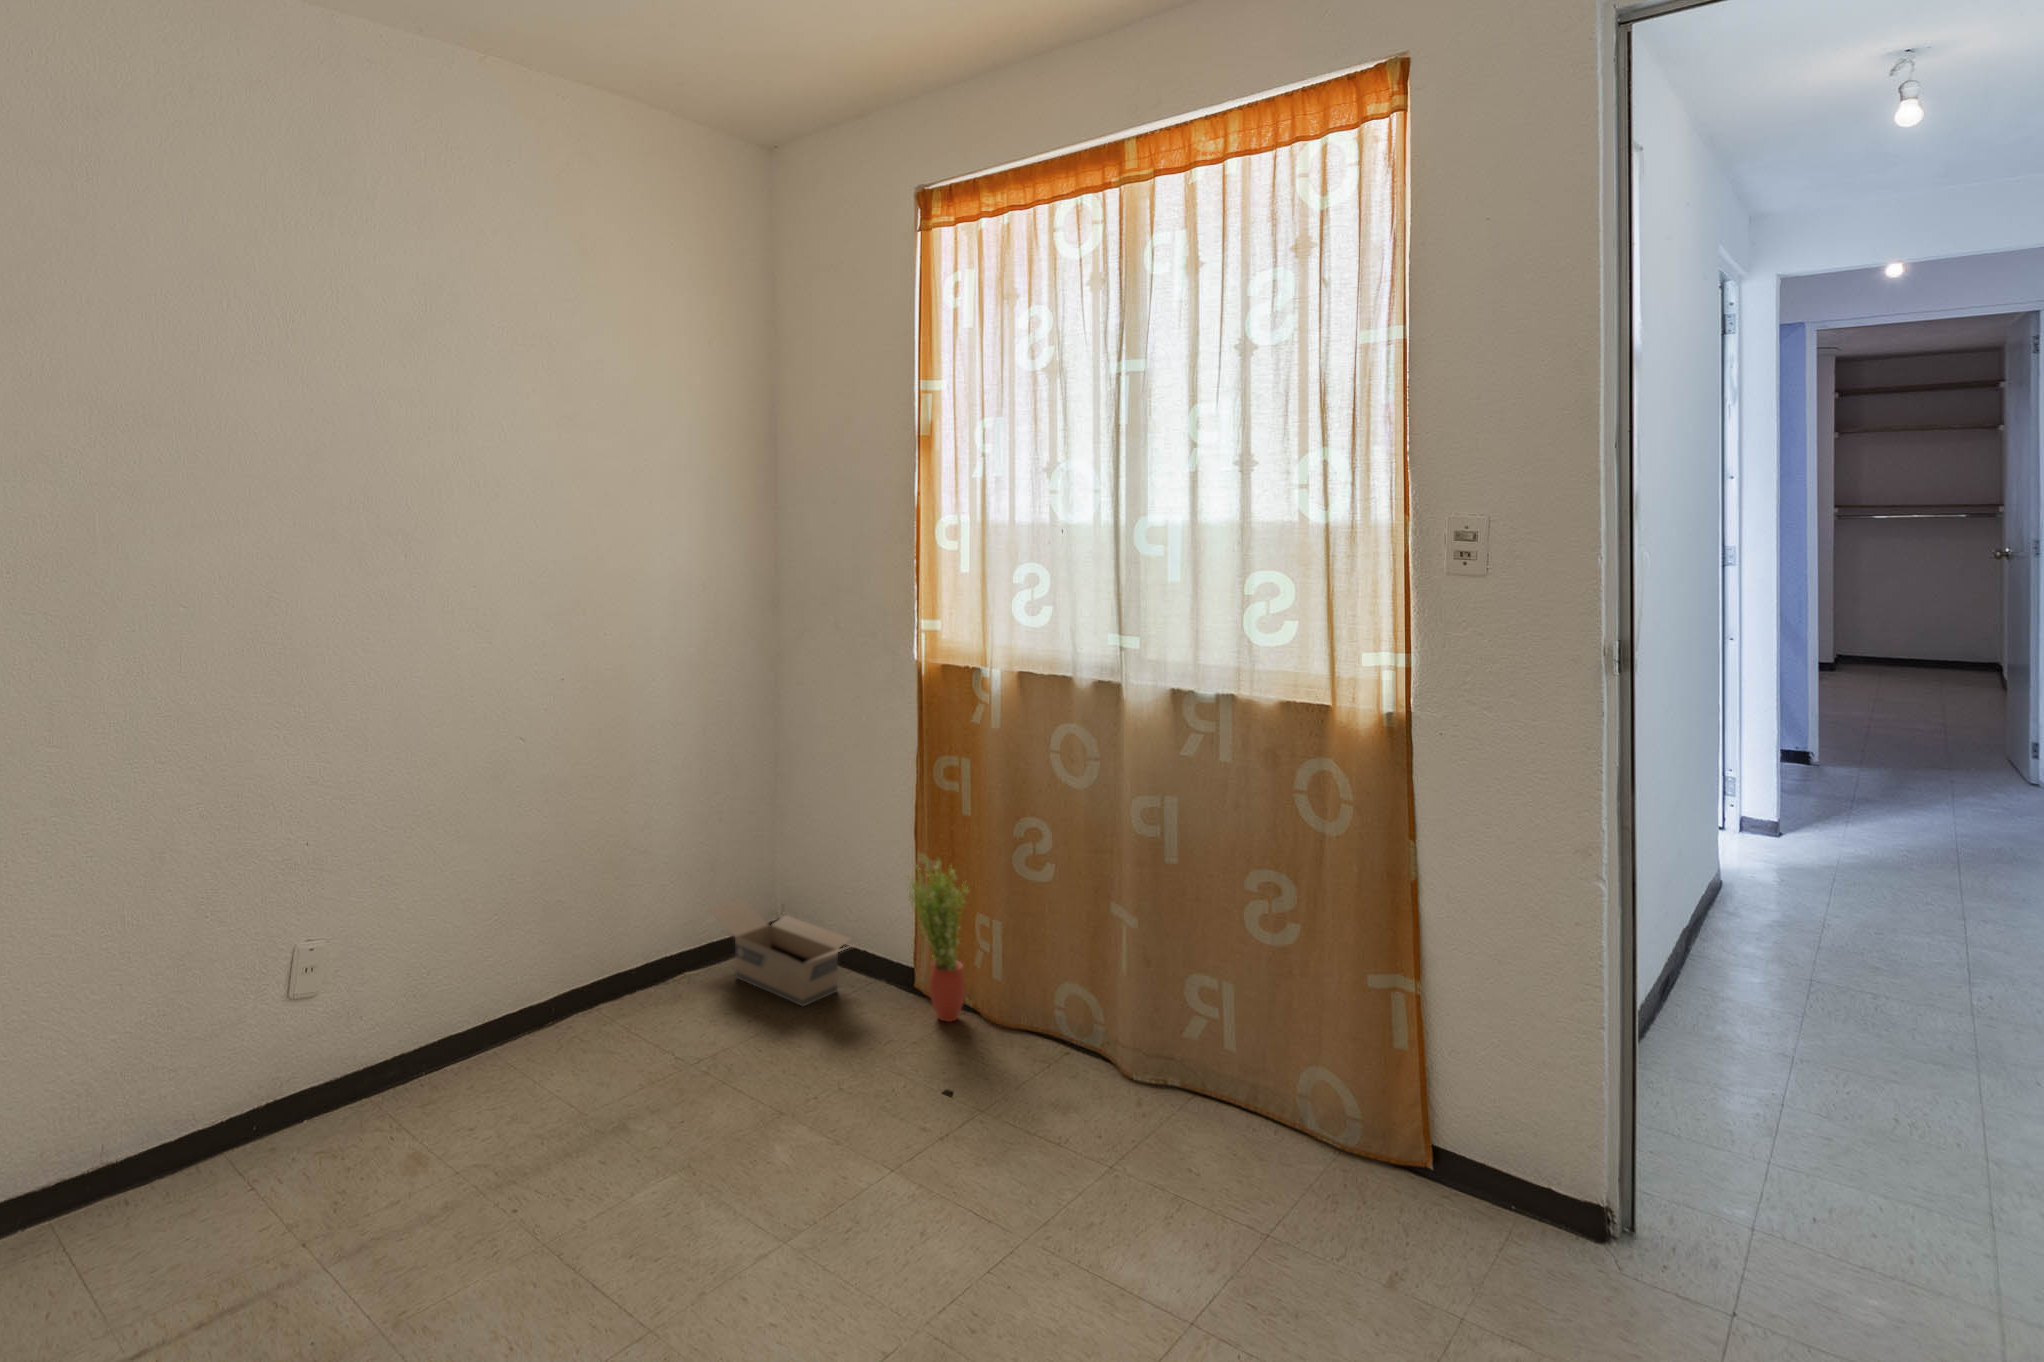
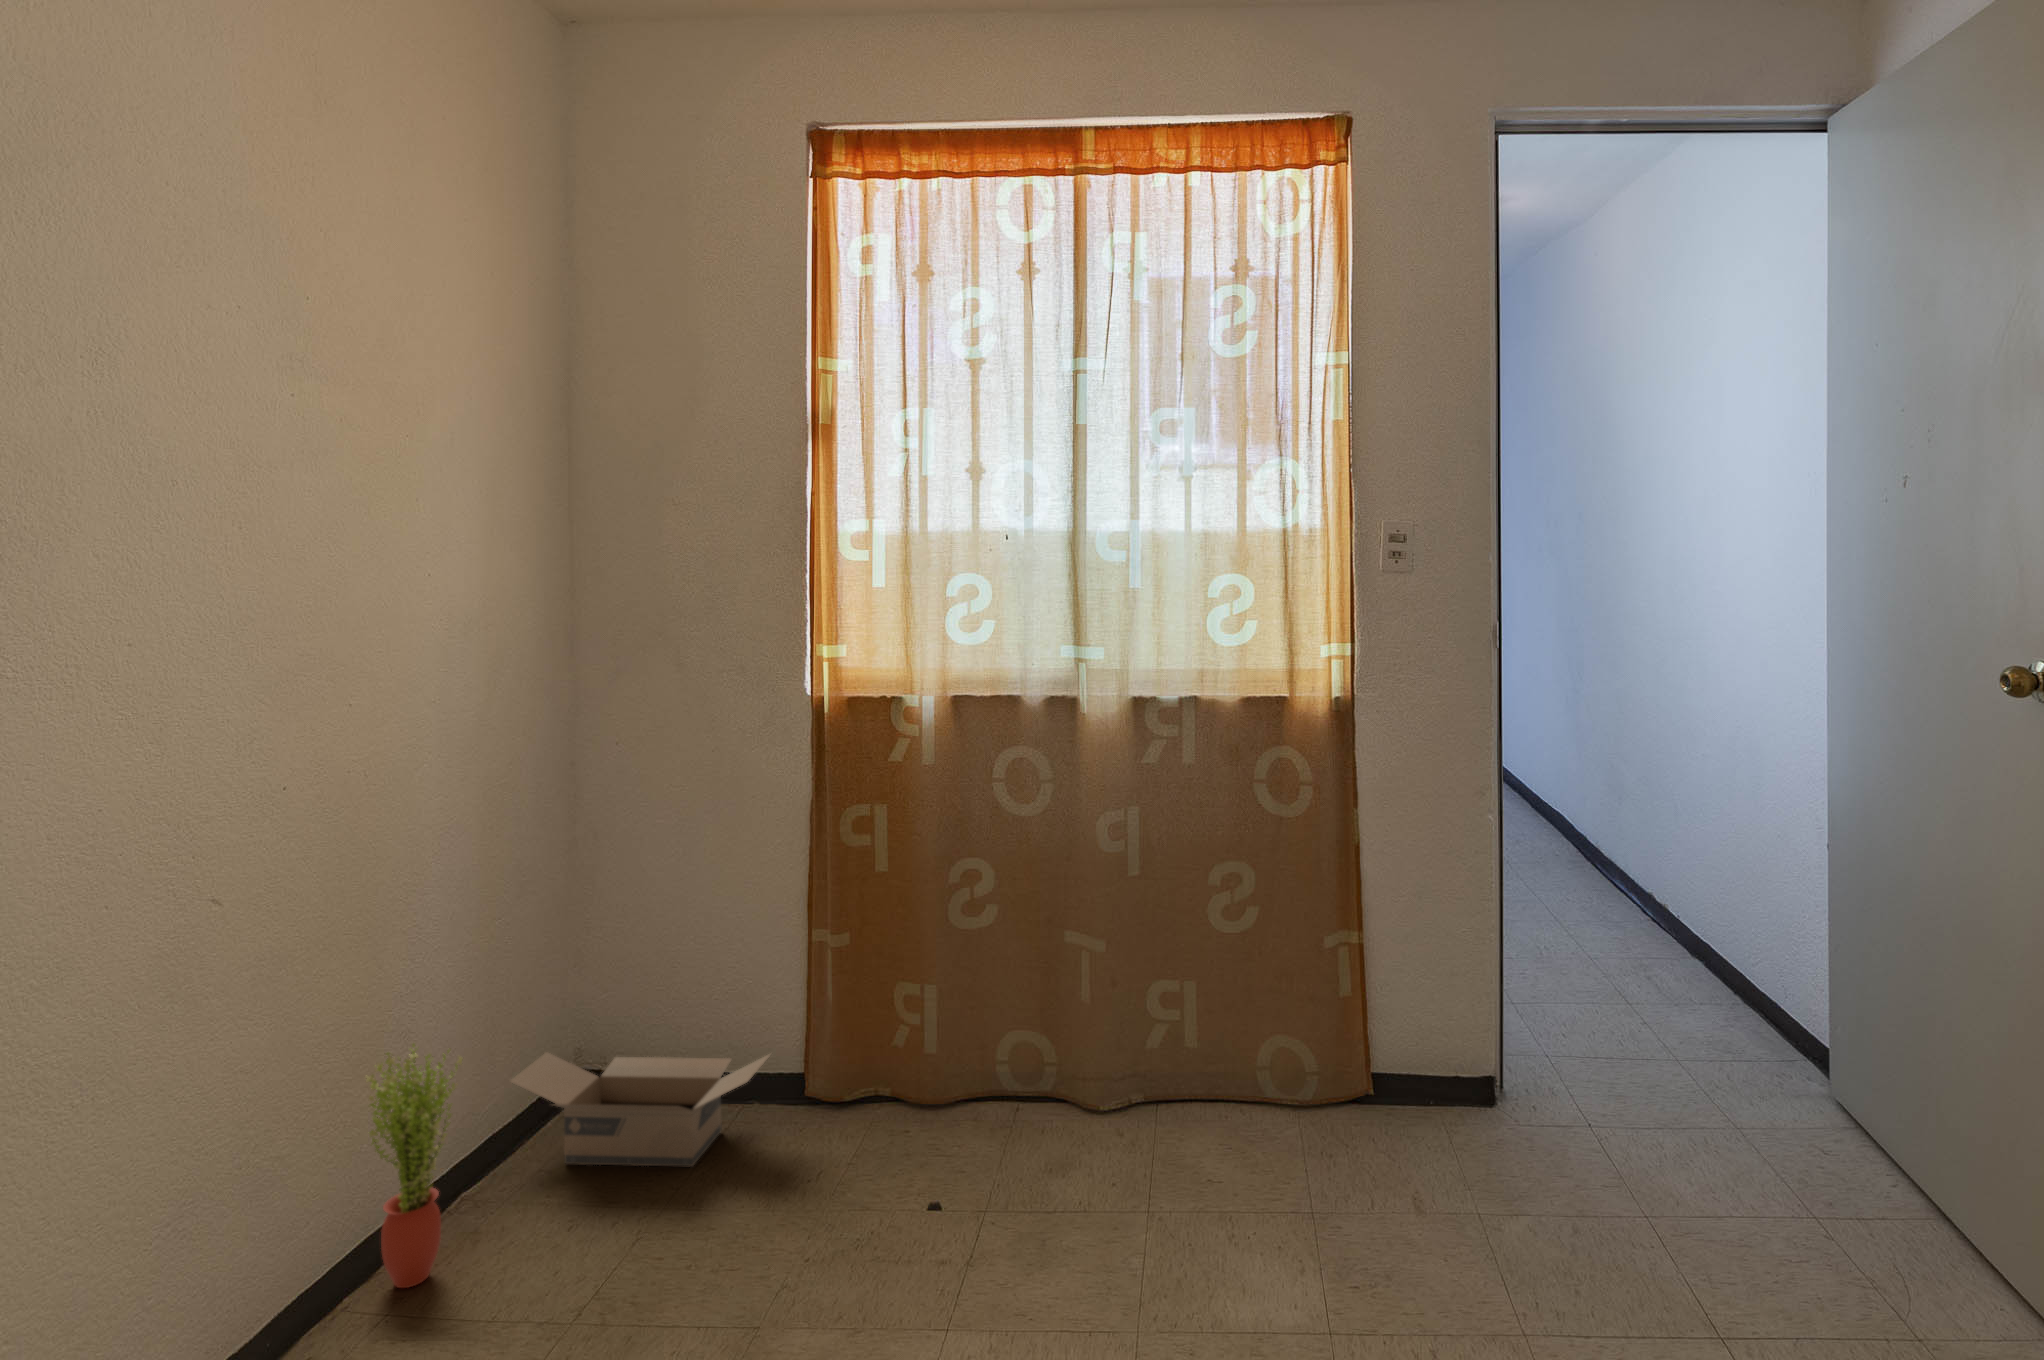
potted plant: present [908,856,969,1022] -> present [366,1044,462,1288]

